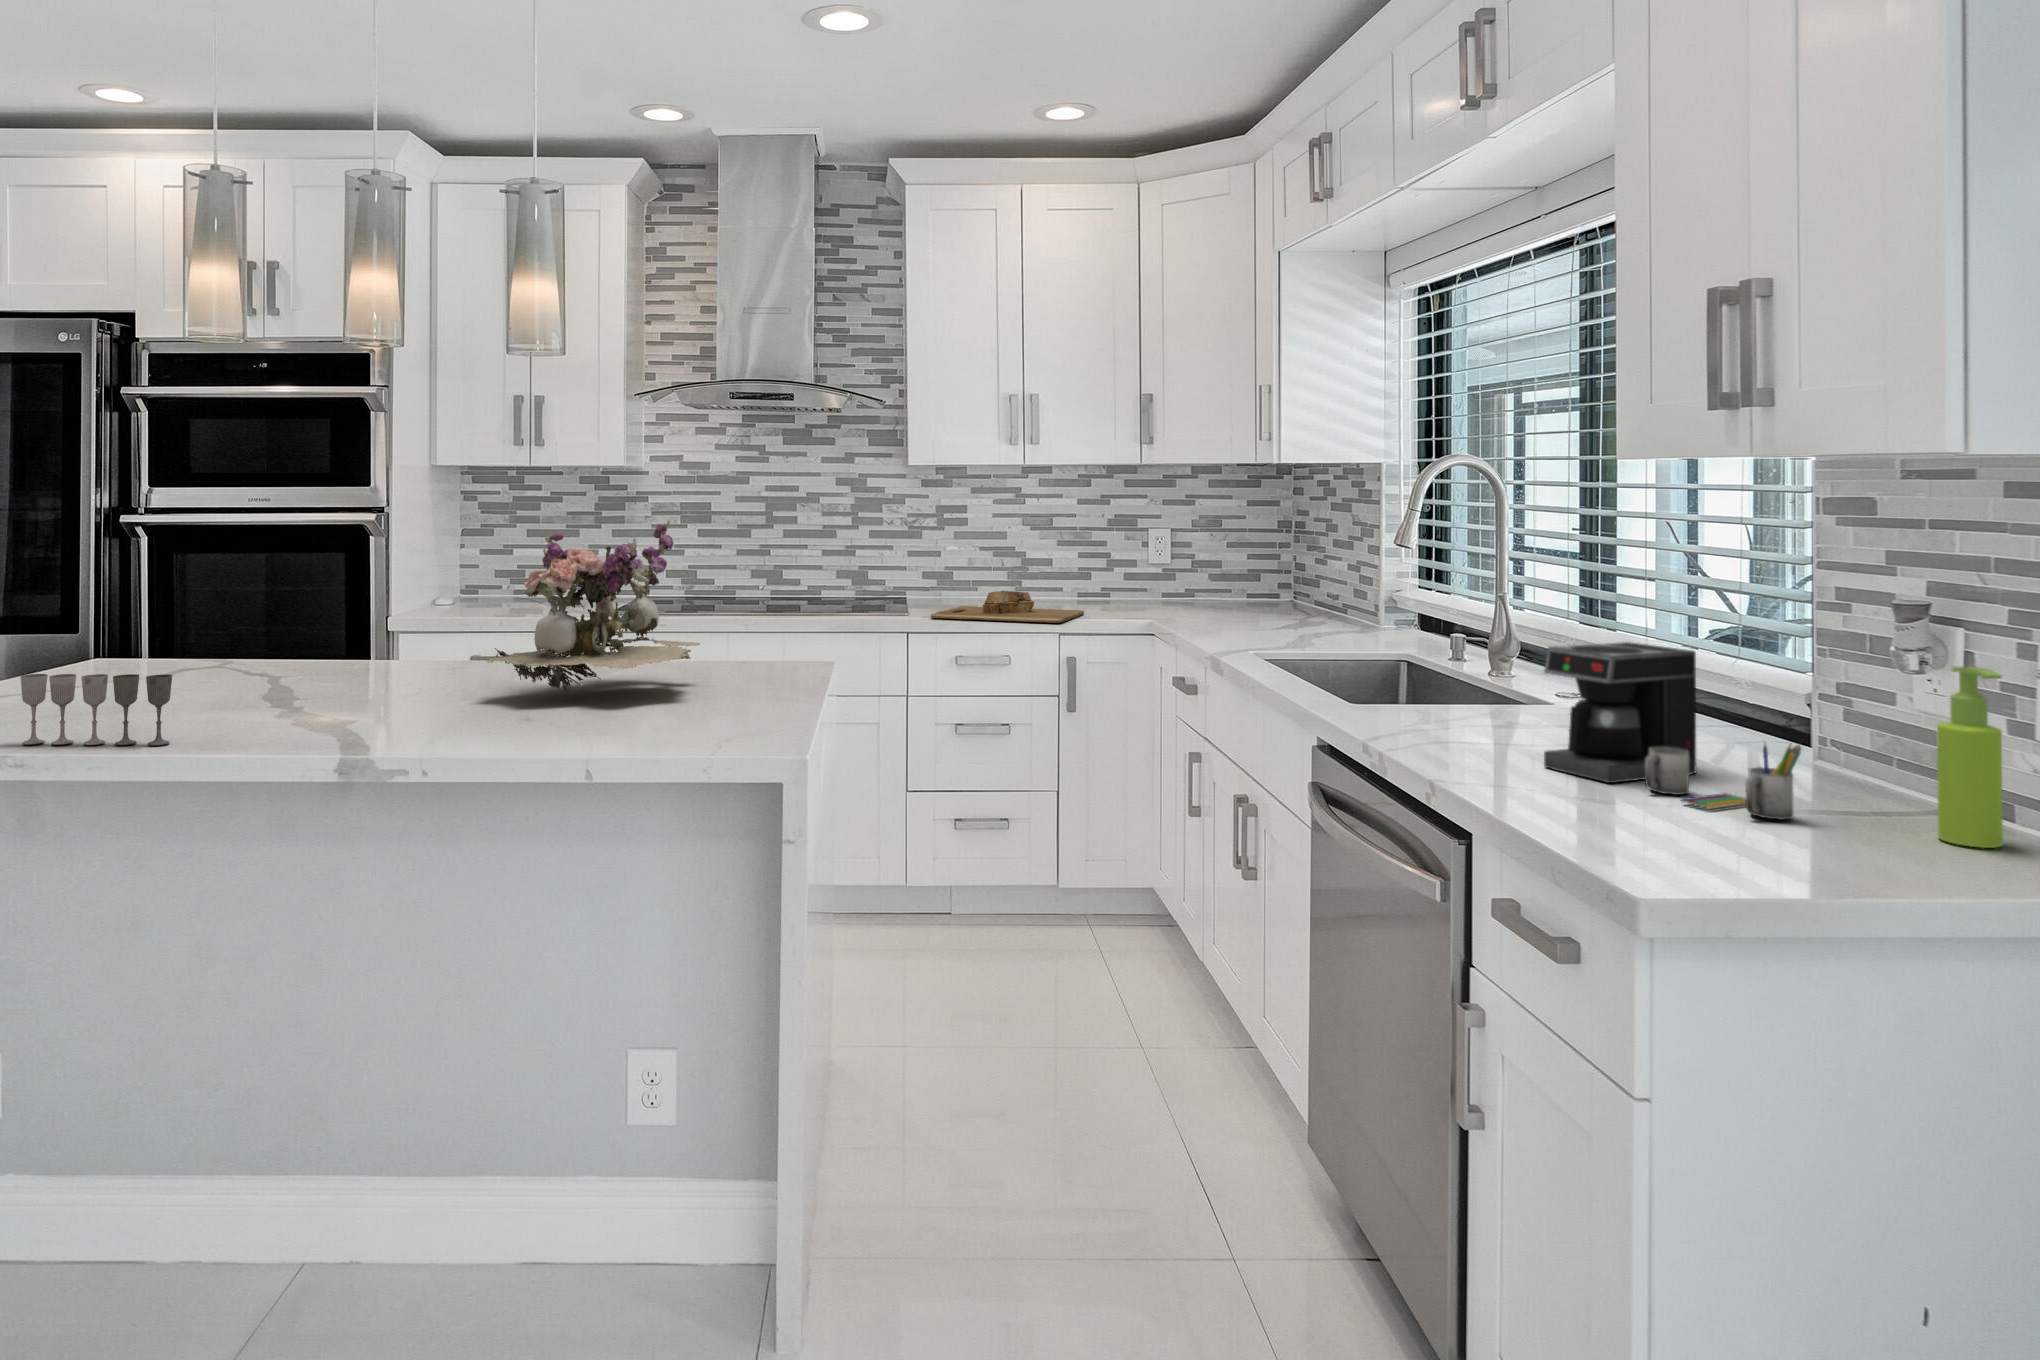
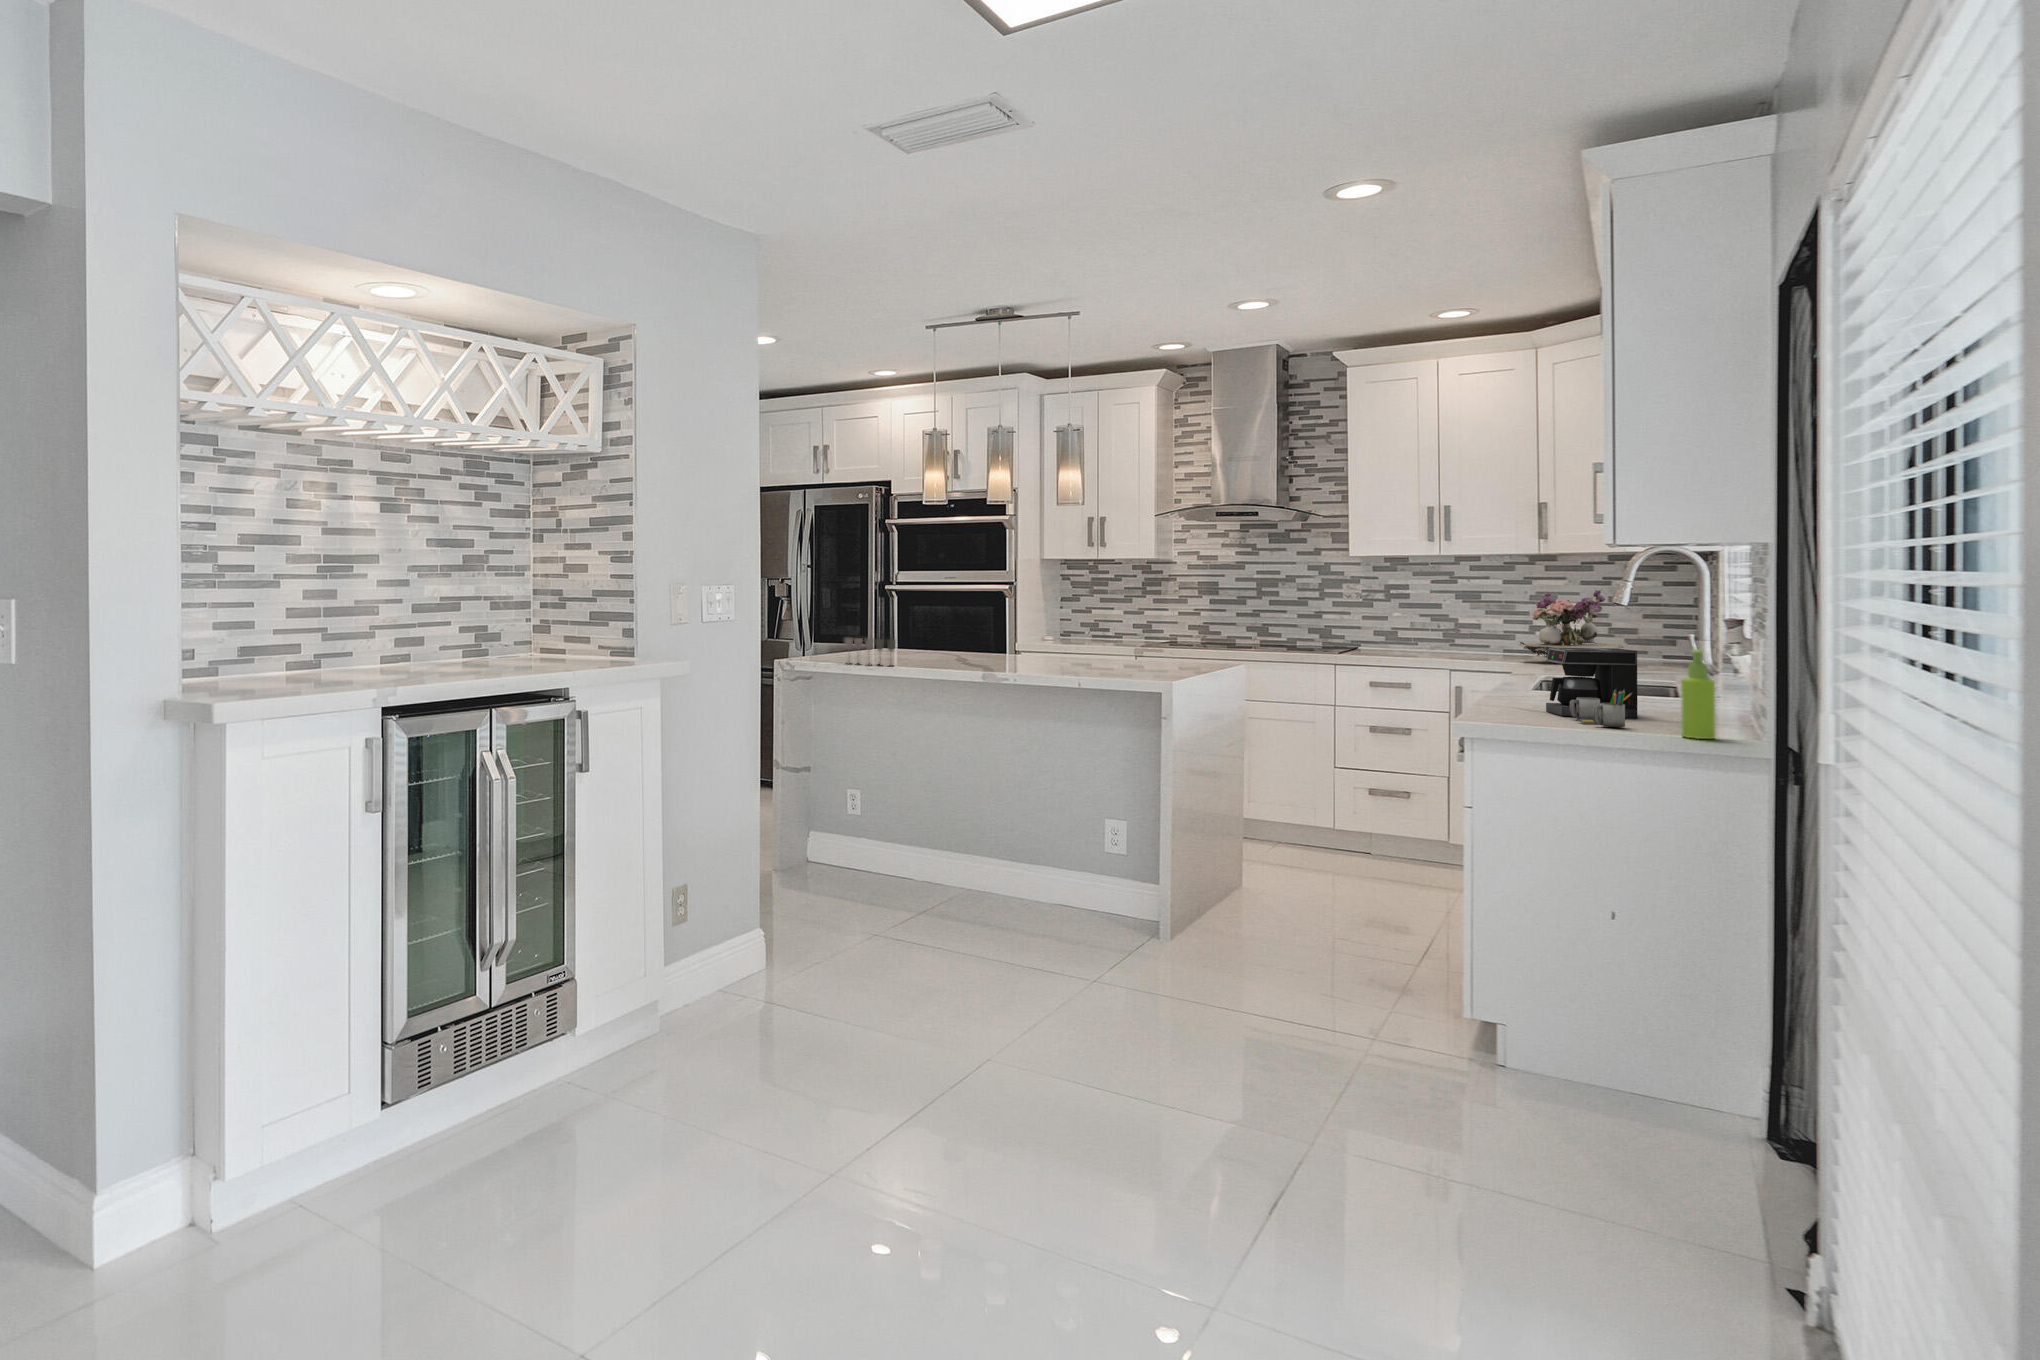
flower arrangement: present [486,519,700,694] -> present [1518,588,1624,657]
cutting board: present [931,591,1084,623] -> none [1353,641,1481,662]

